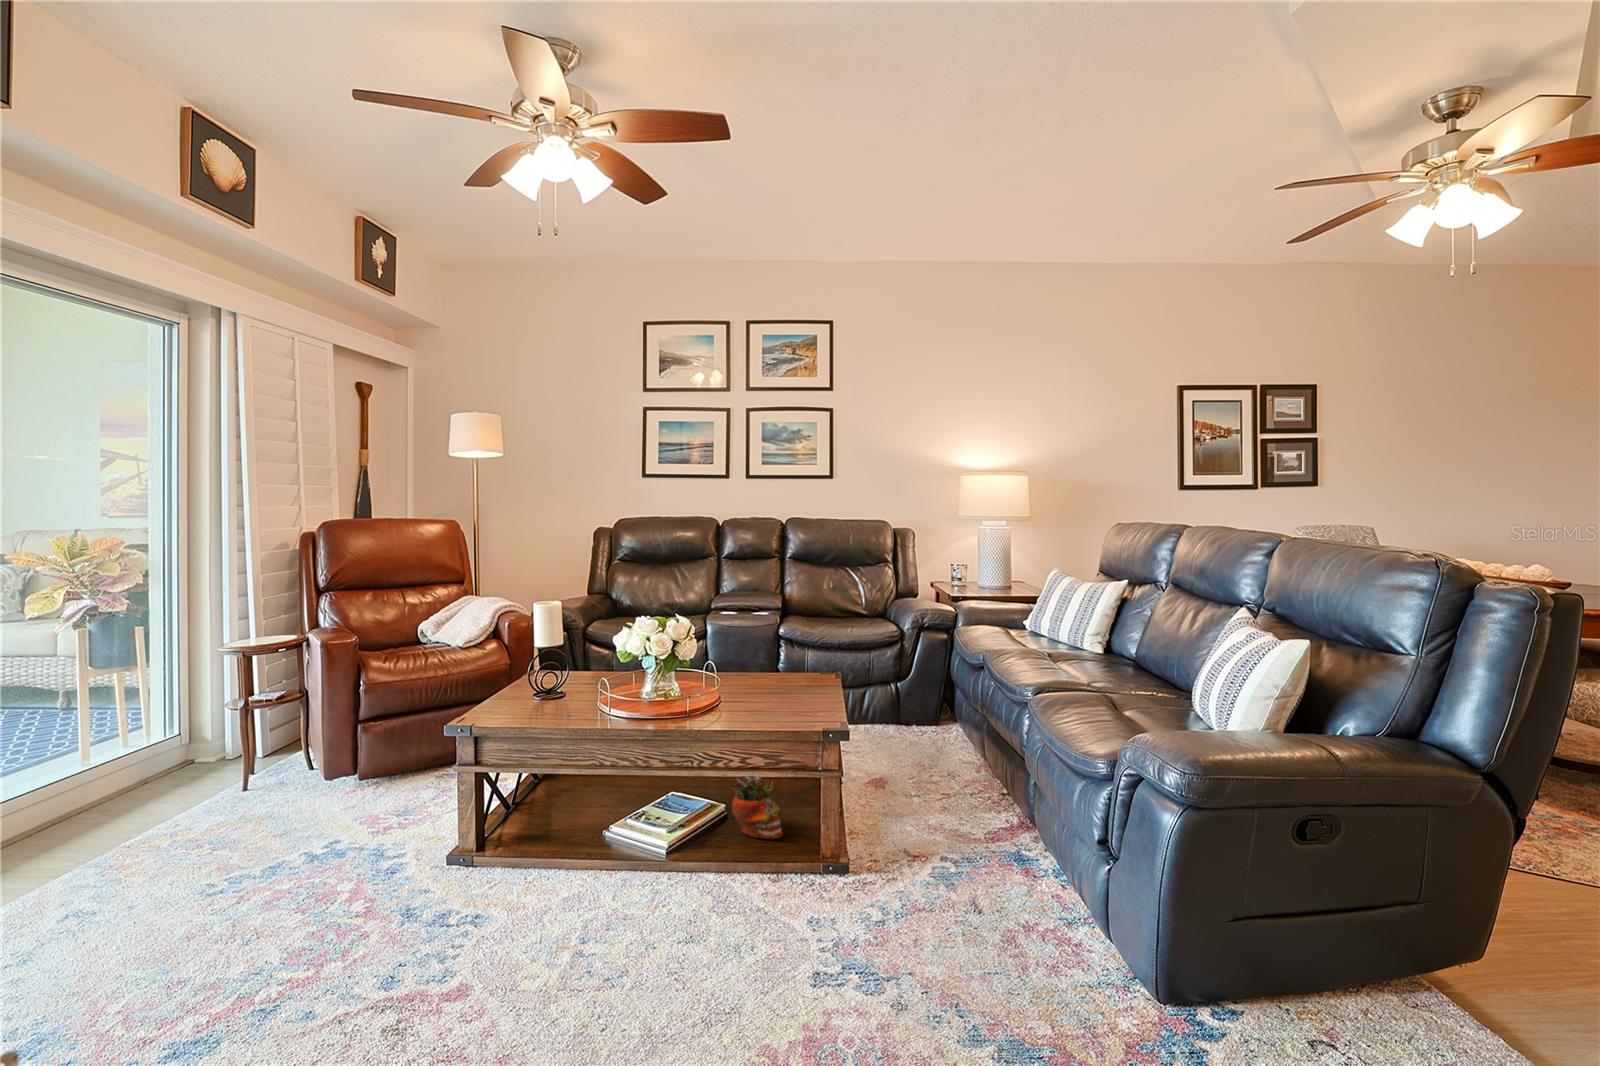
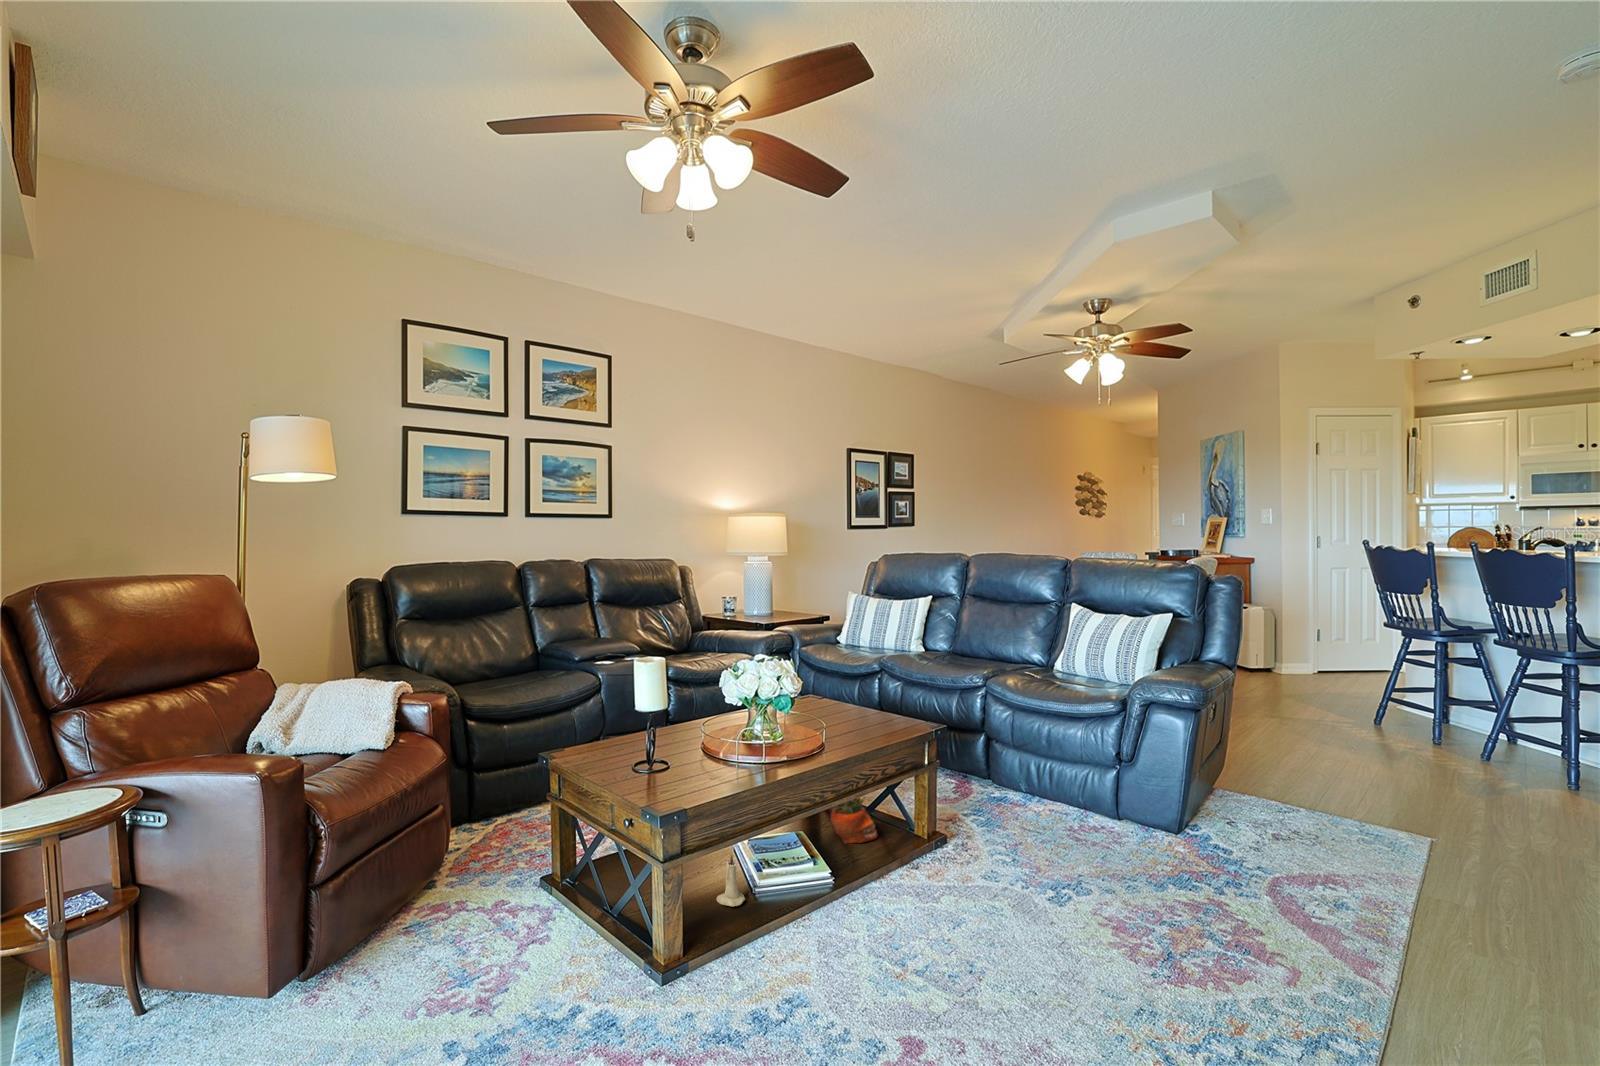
candle: none [554,789,580,841] -> present [716,854,745,906]

